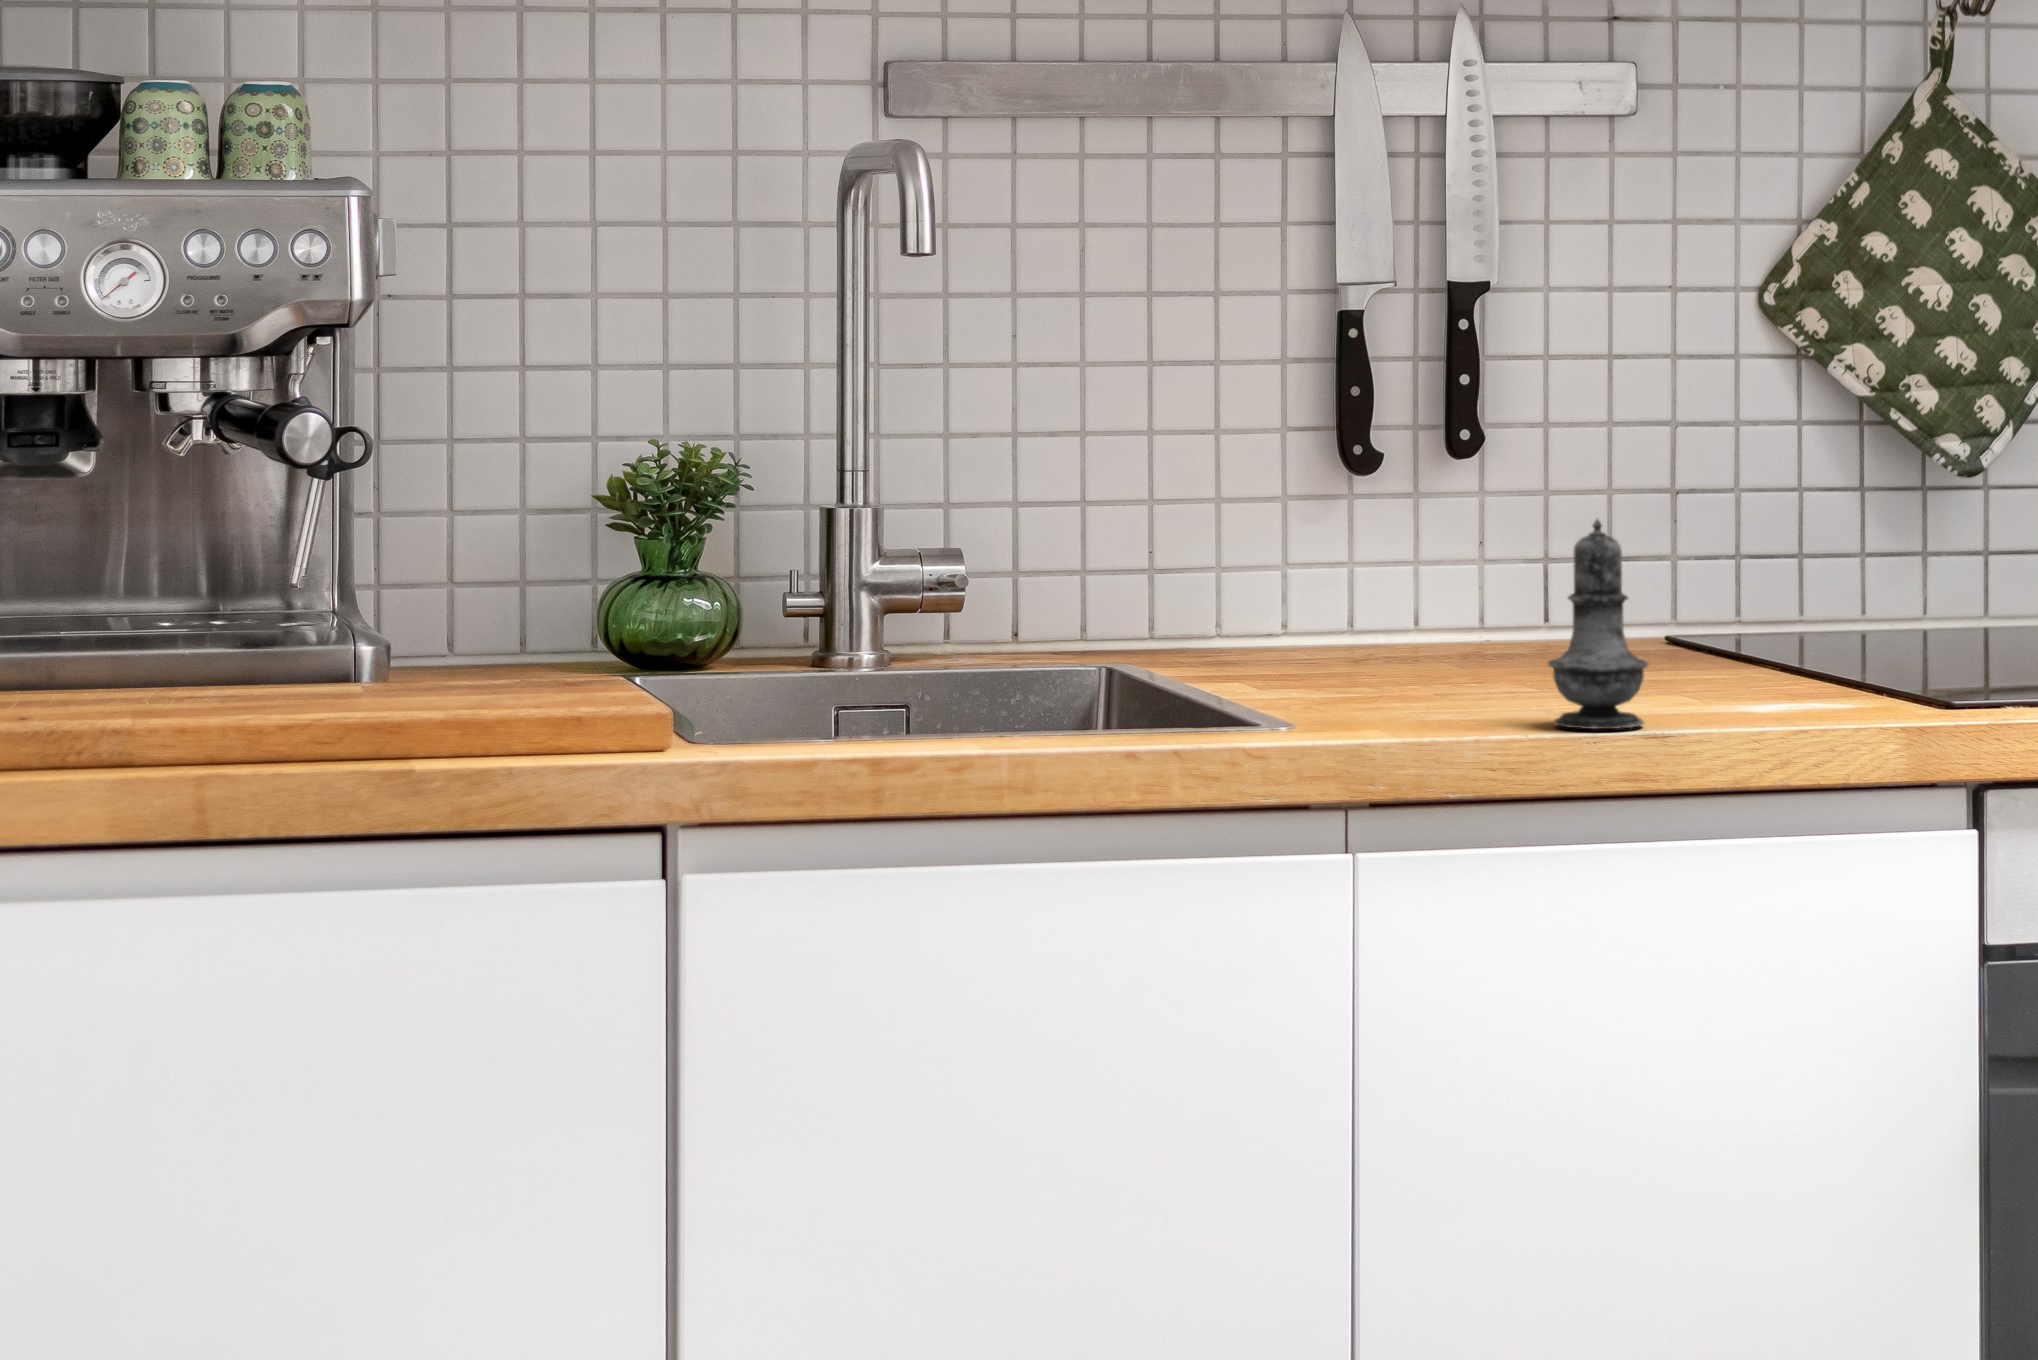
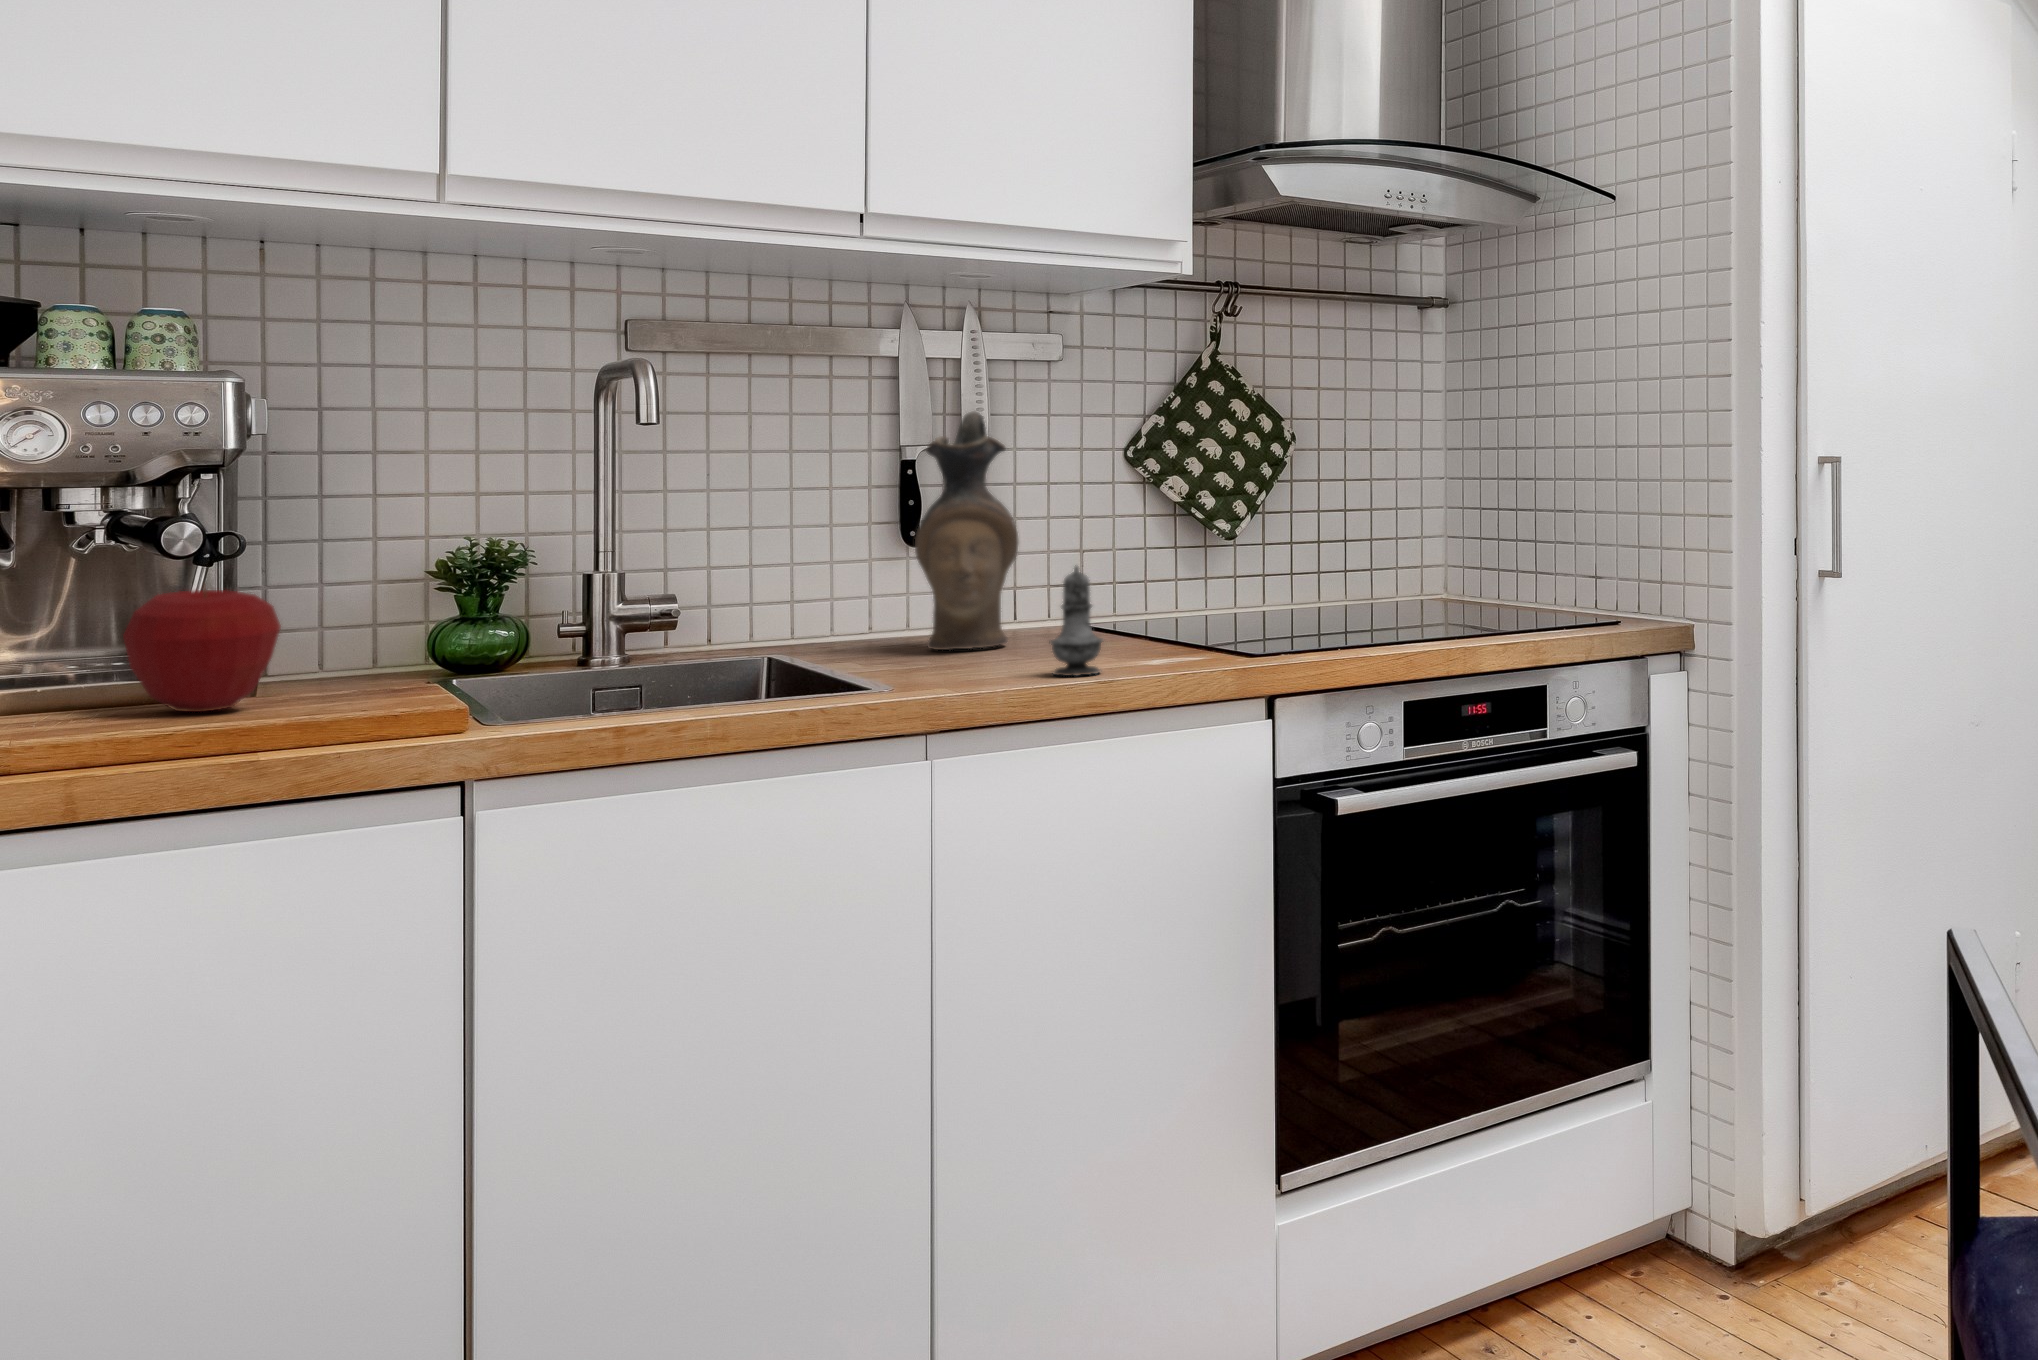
ceramic pitcher: none [1348,220,1529,667] -> present [915,411,1018,650]
apple: none [171,507,370,709] -> present [123,585,281,712]

